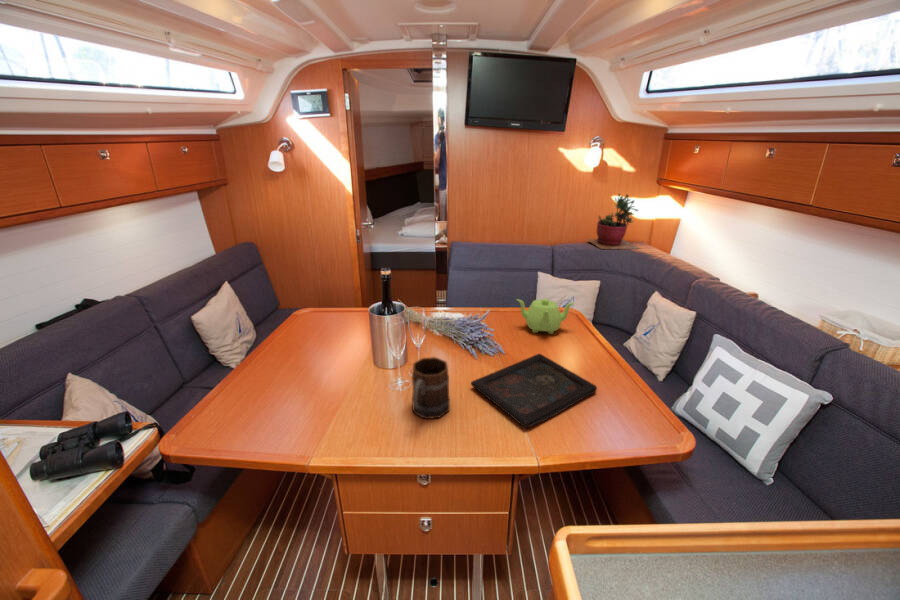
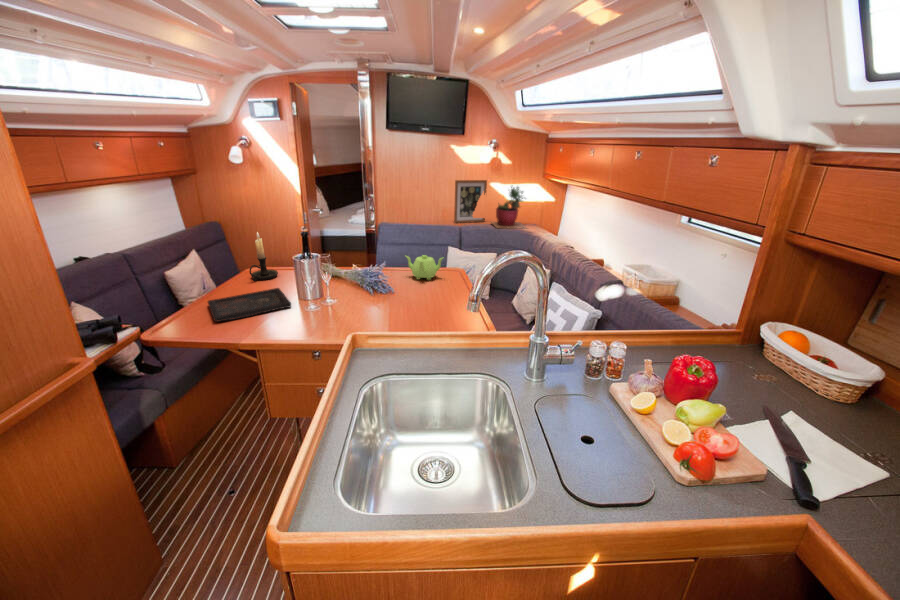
picture frame: none [540,187,583,241] -> present [454,180,487,223]
candle holder: none [307,269,342,338] -> present [249,232,278,281]
tray: present [471,354,597,427] -> present [208,288,291,321]
mug: present [412,357,450,419] -> none [303,281,336,319]

